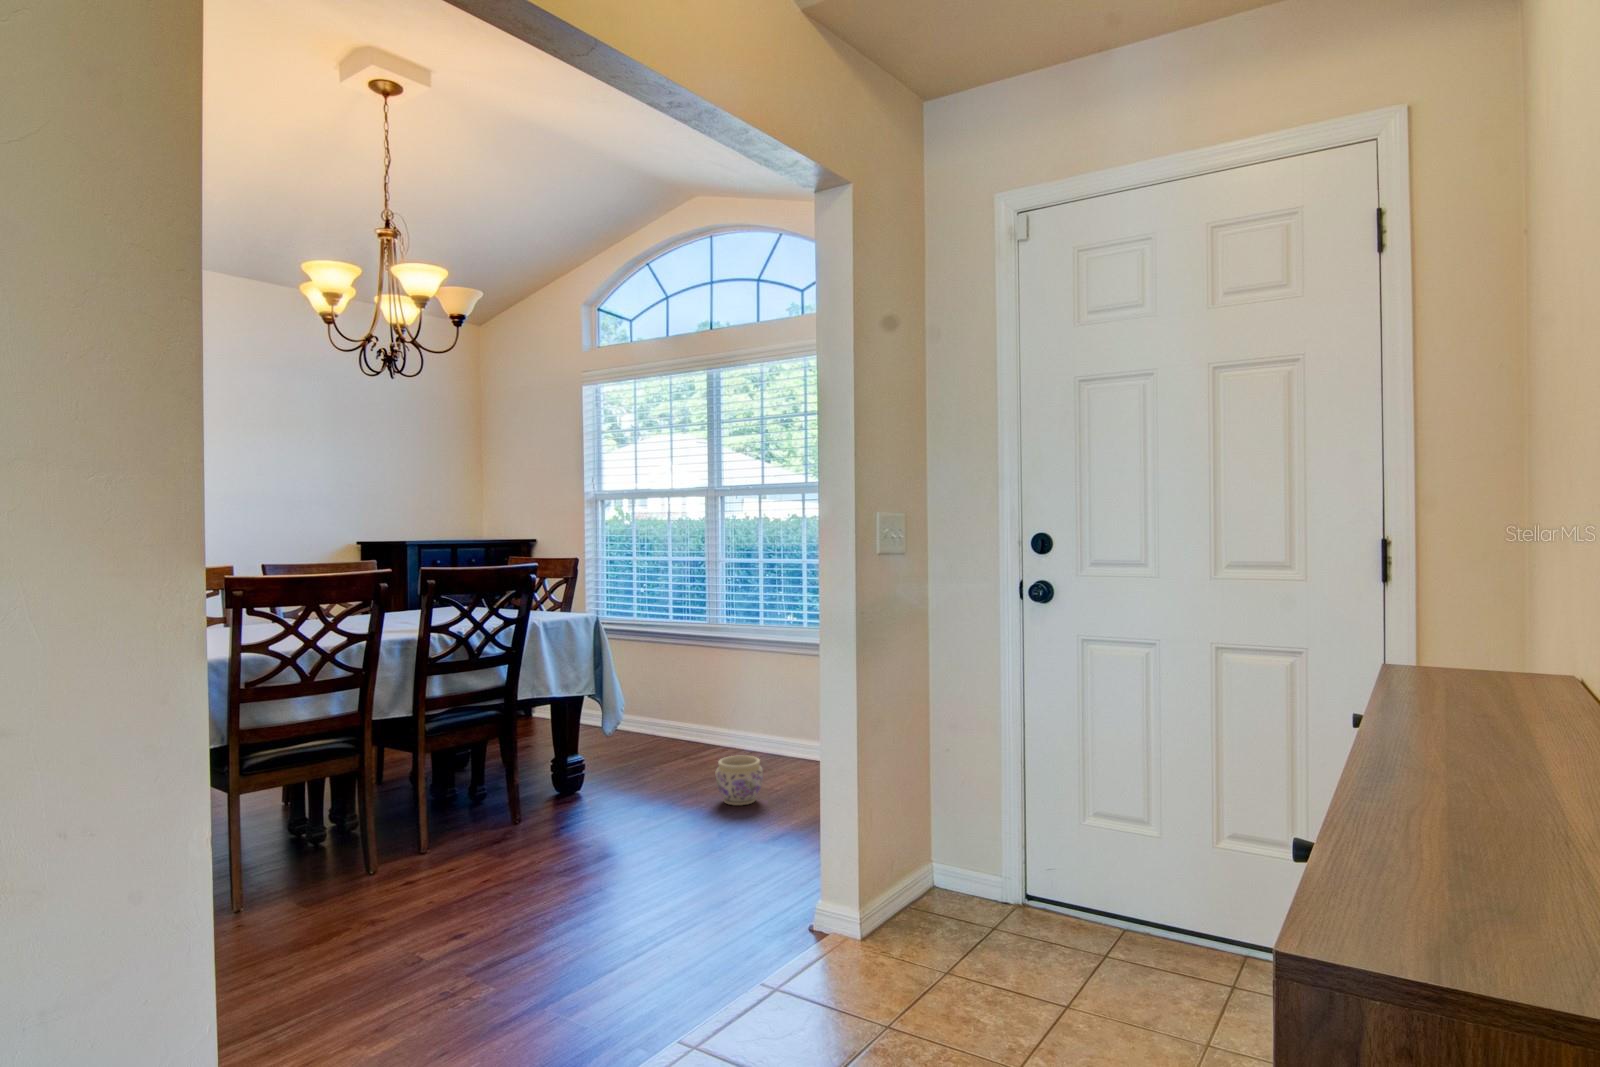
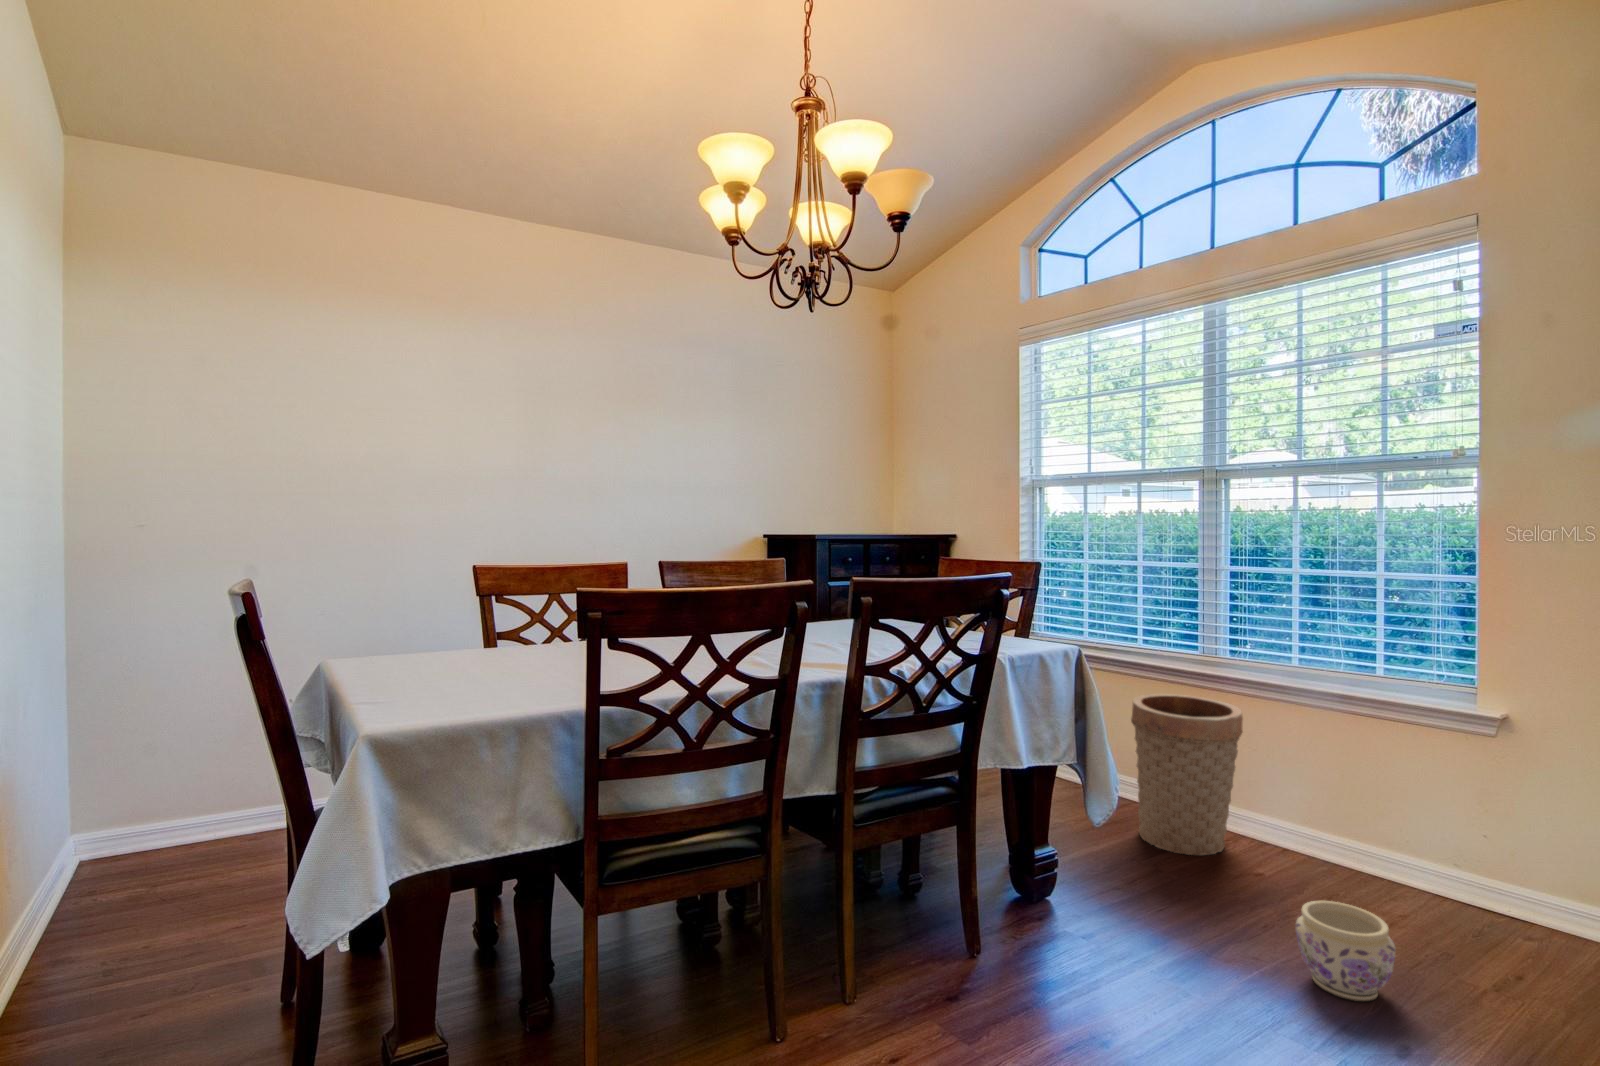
basket: none [654,652,724,760] -> present [1131,694,1243,855]

